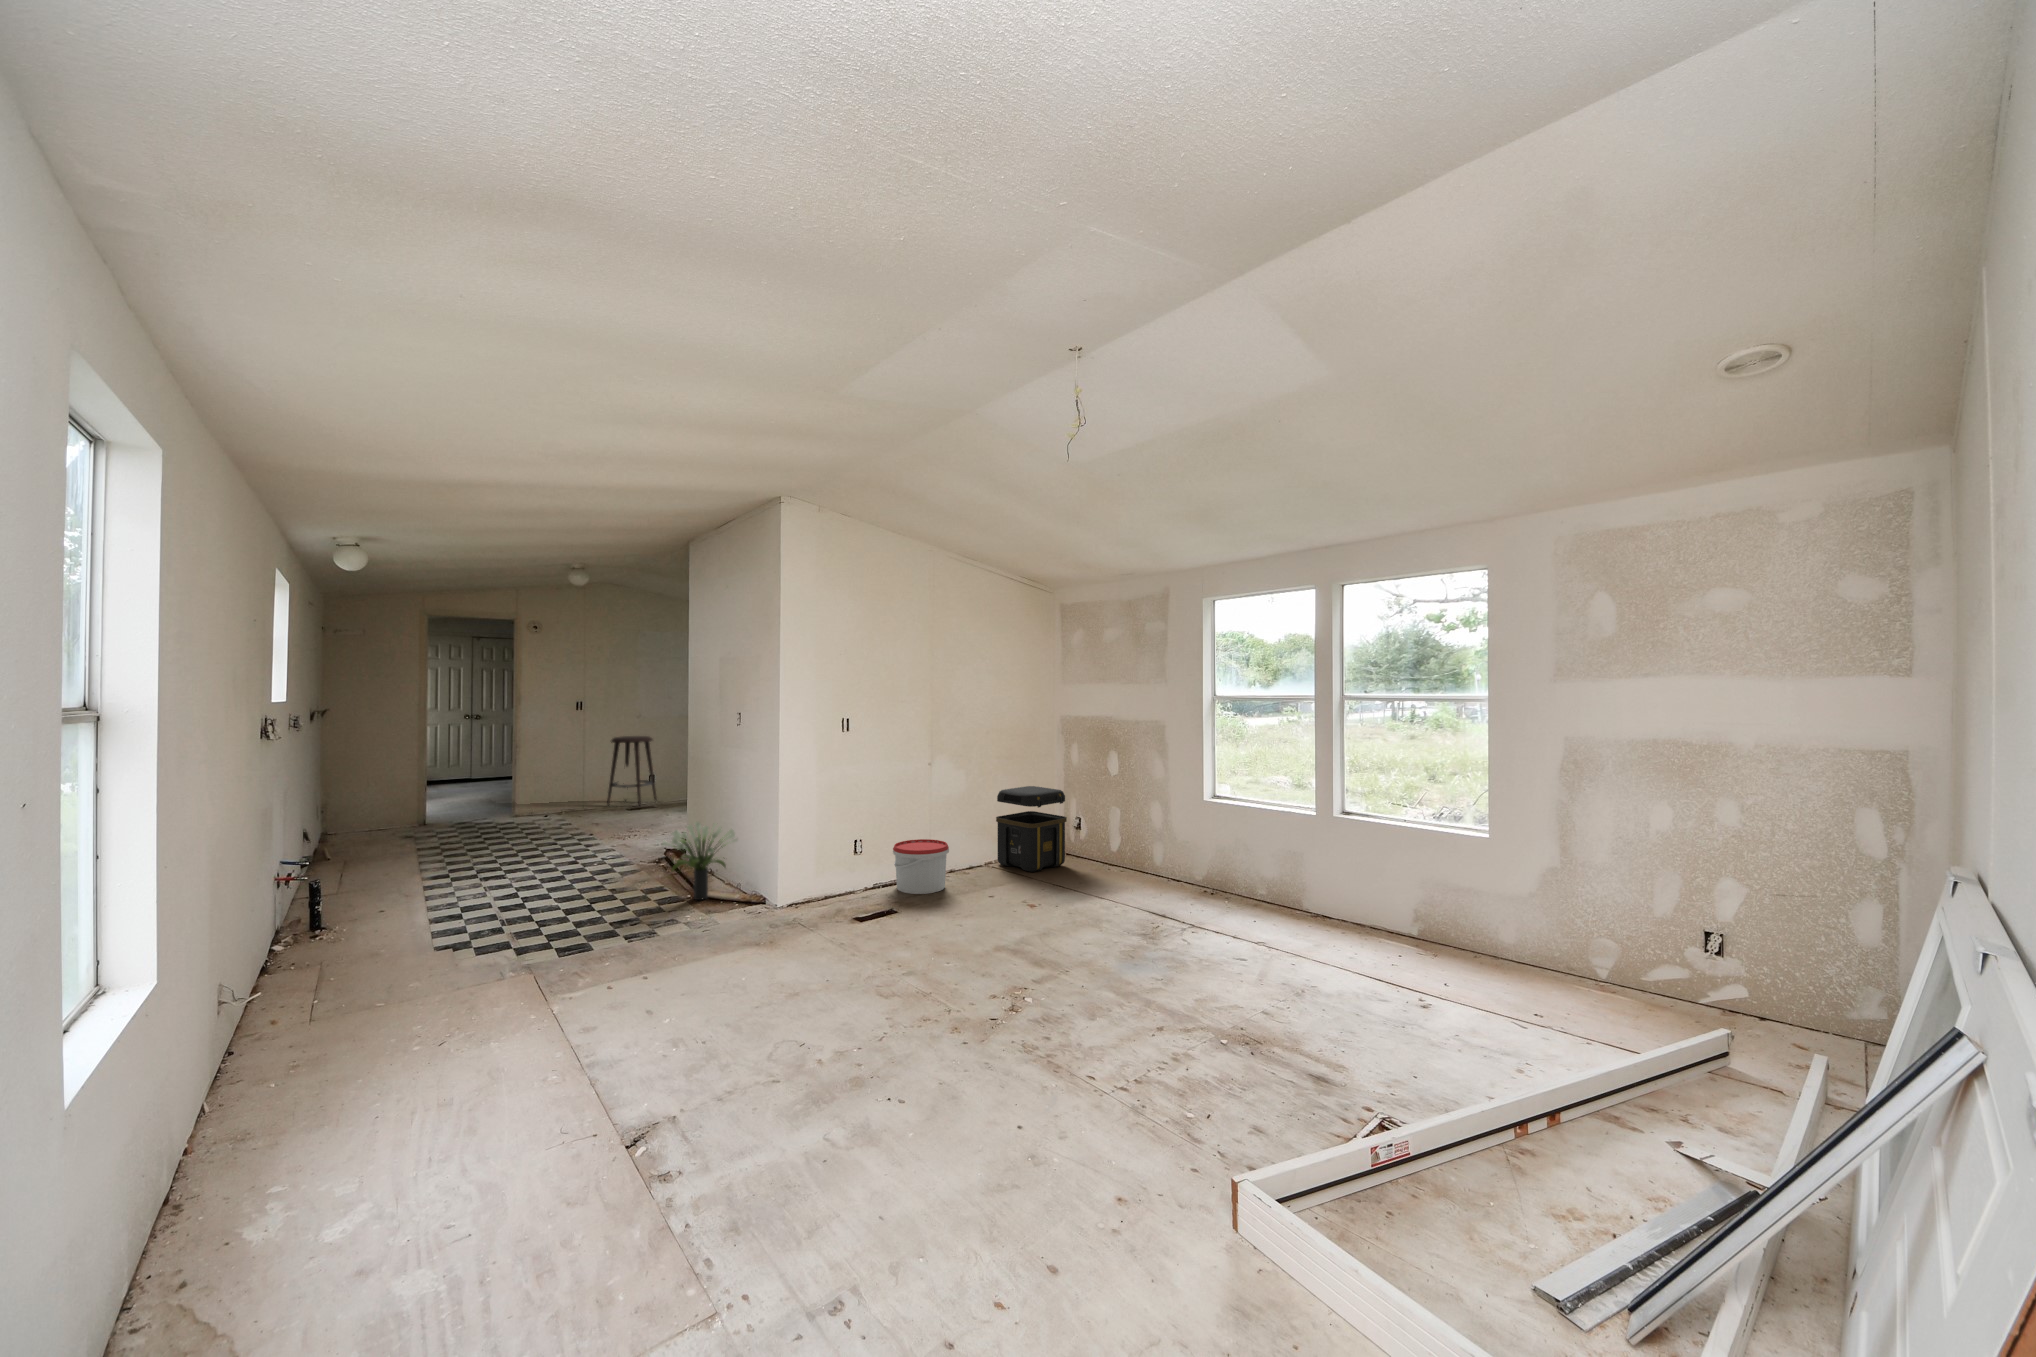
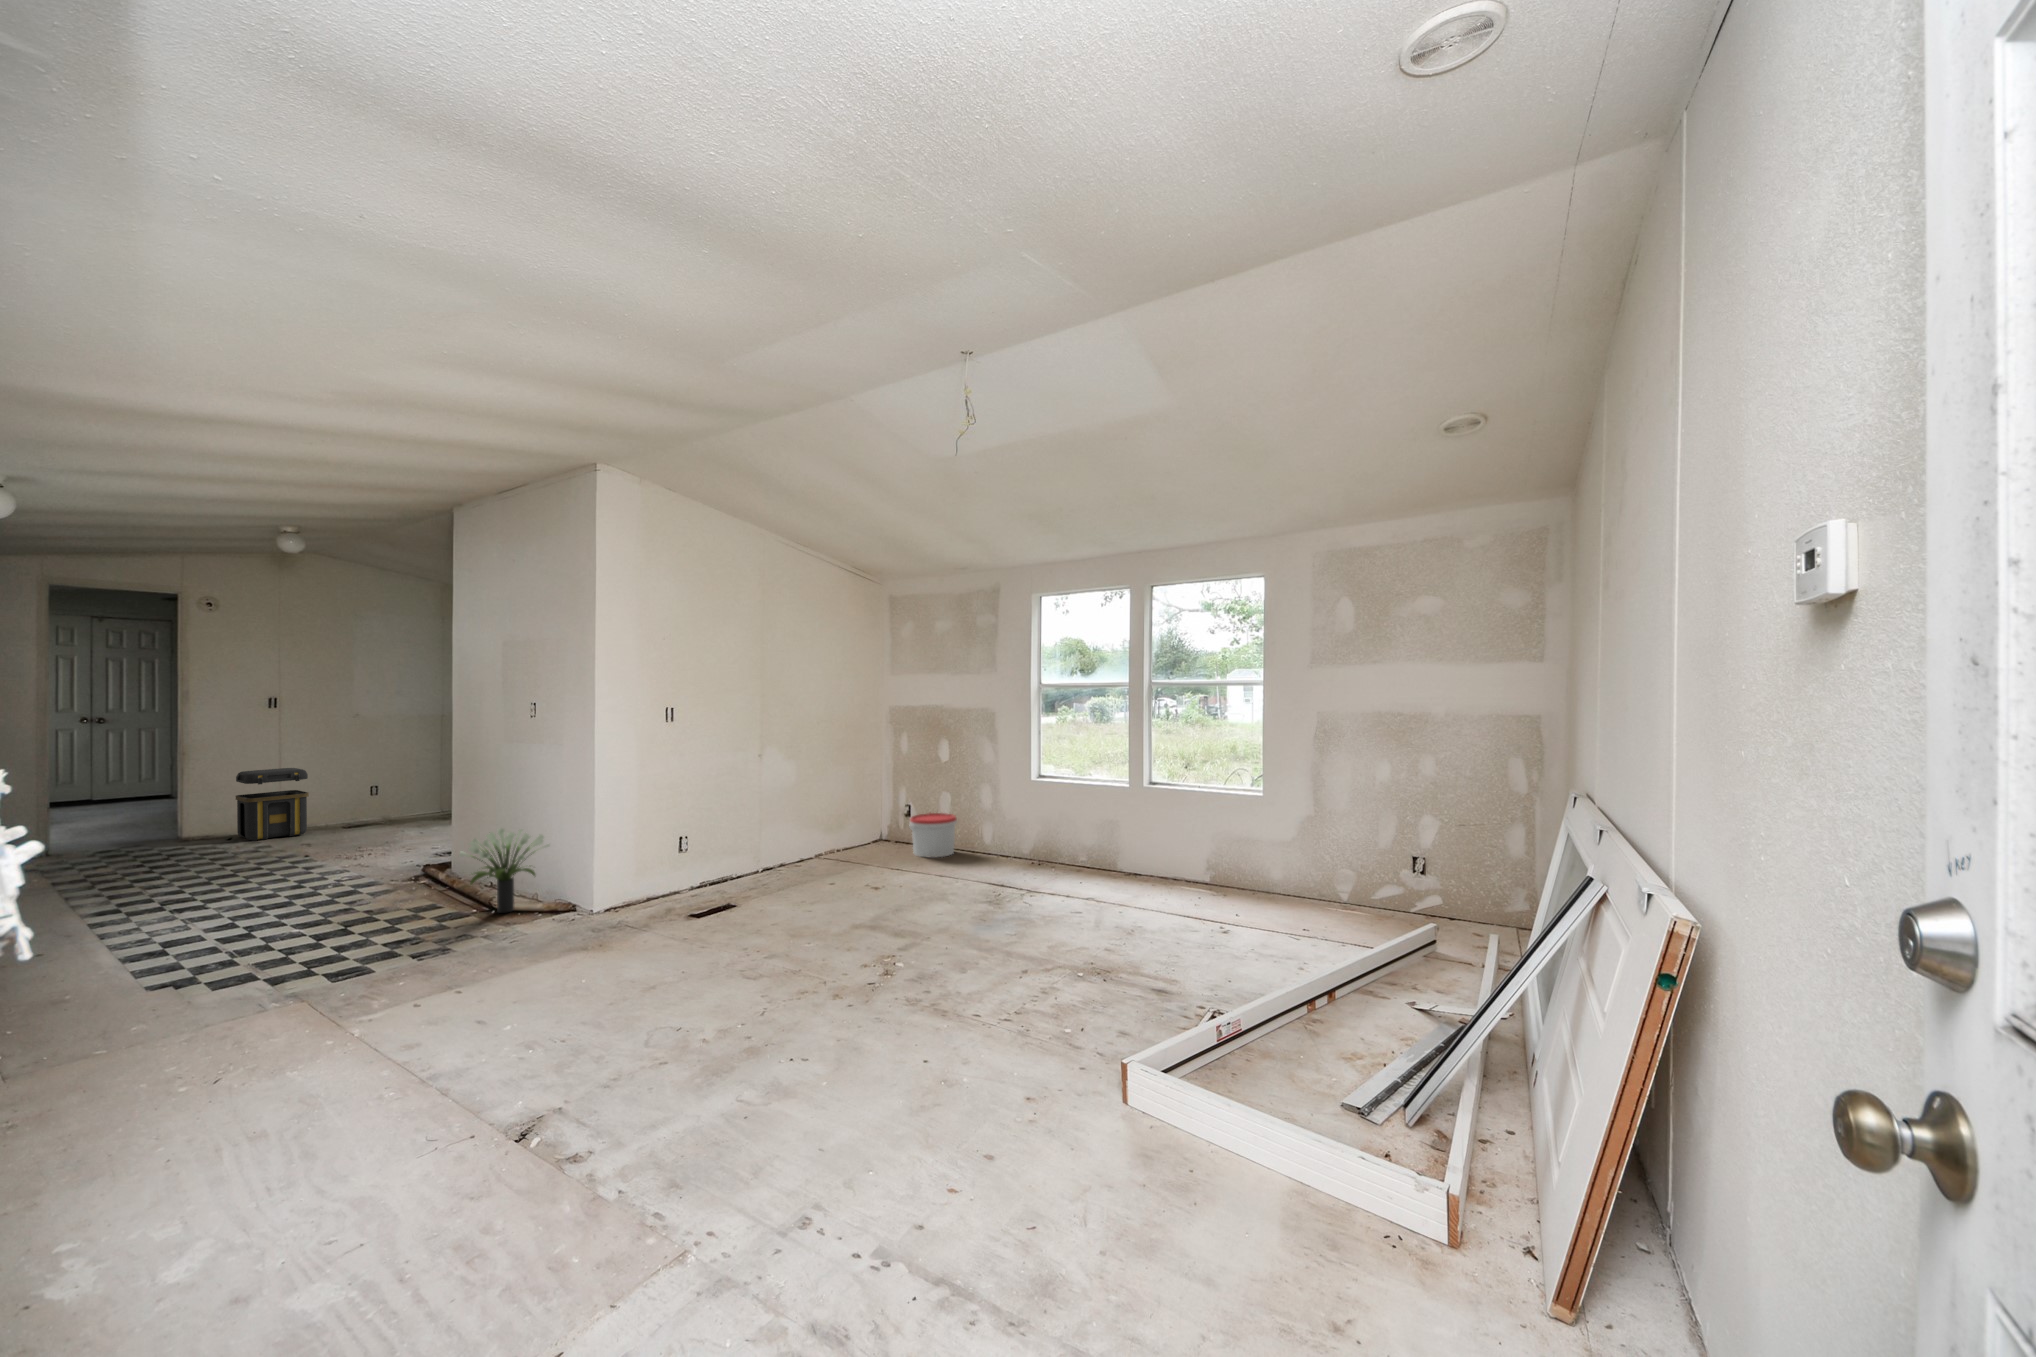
stool: present [607,736,657,805] -> none [338,748,403,831]
toolbox: present [996,786,1067,872] -> present [236,768,309,841]
bucket: present [893,839,949,894] -> present [910,813,957,857]

